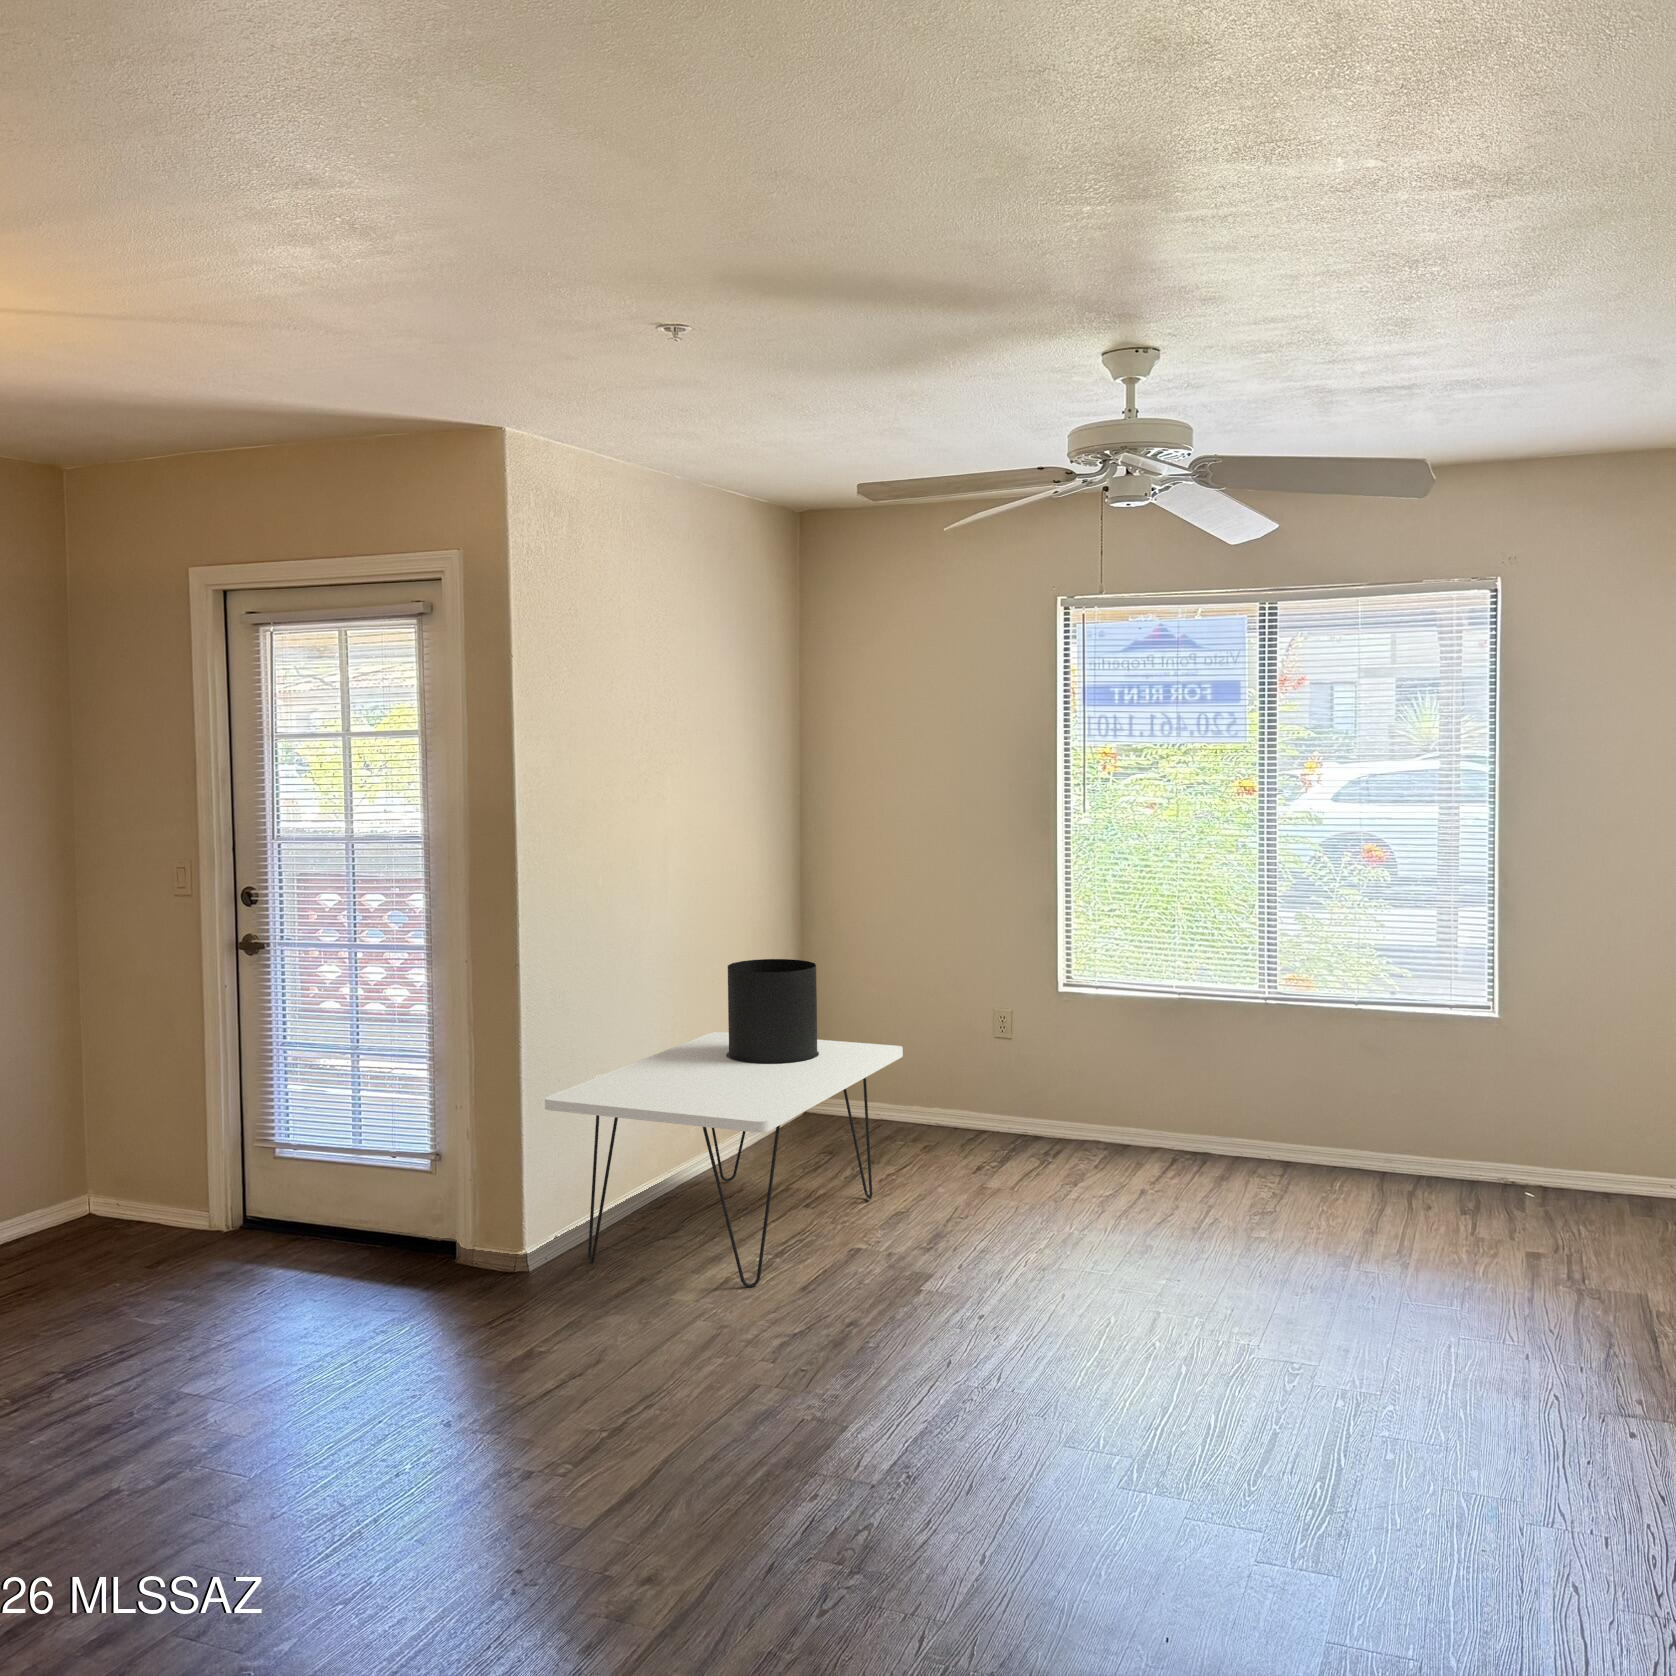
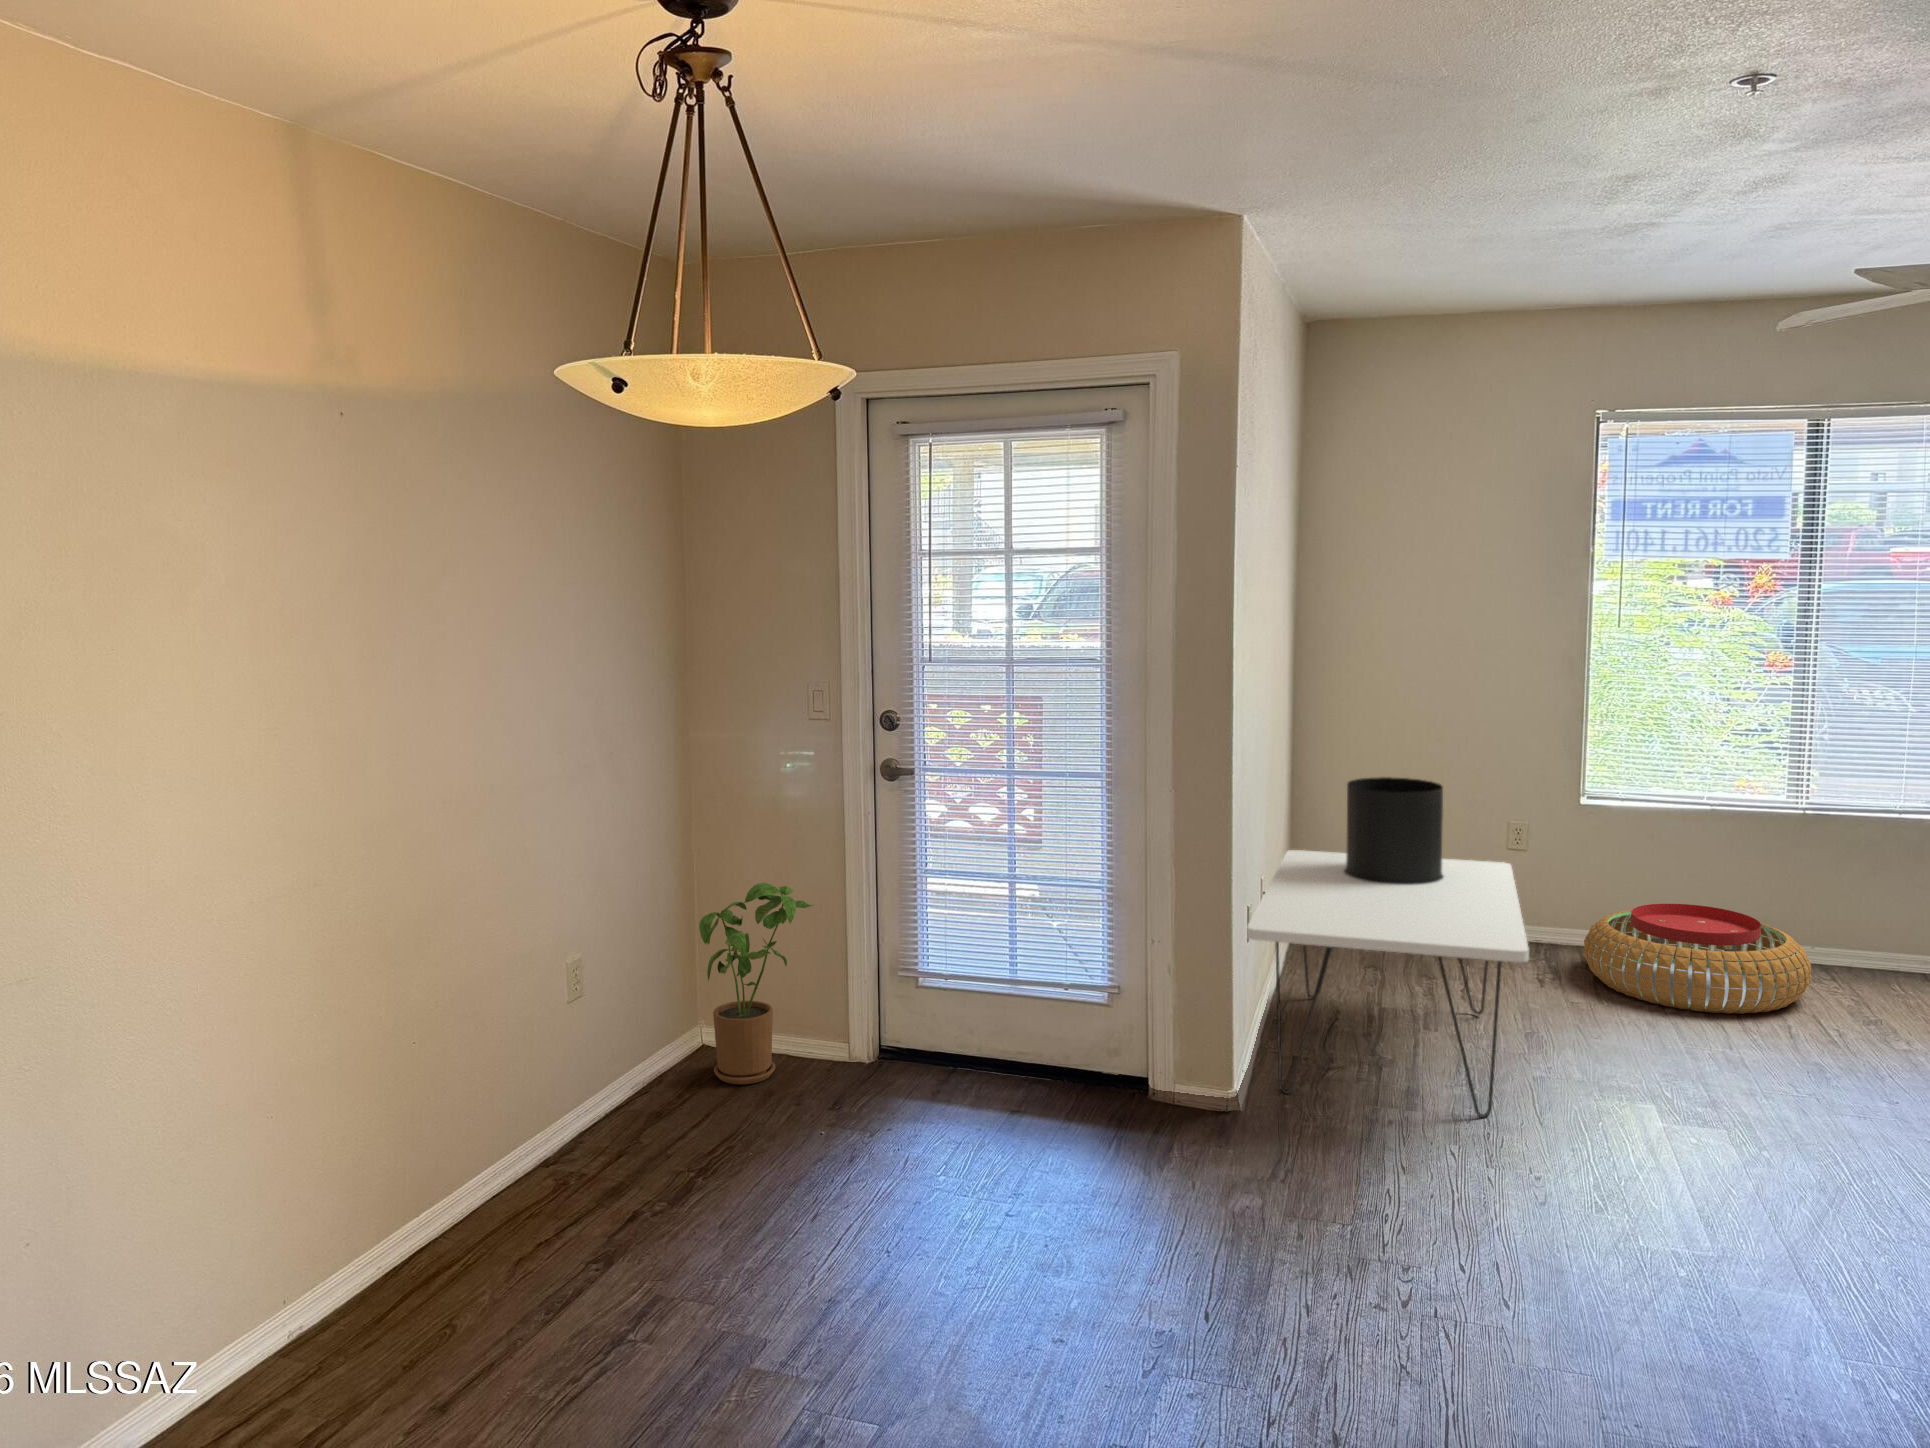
house plant: none [53,1049,173,1244] -> present [699,883,813,1084]
pouf: none [1019,1094,1223,1204] -> present [1584,904,1811,1014]

